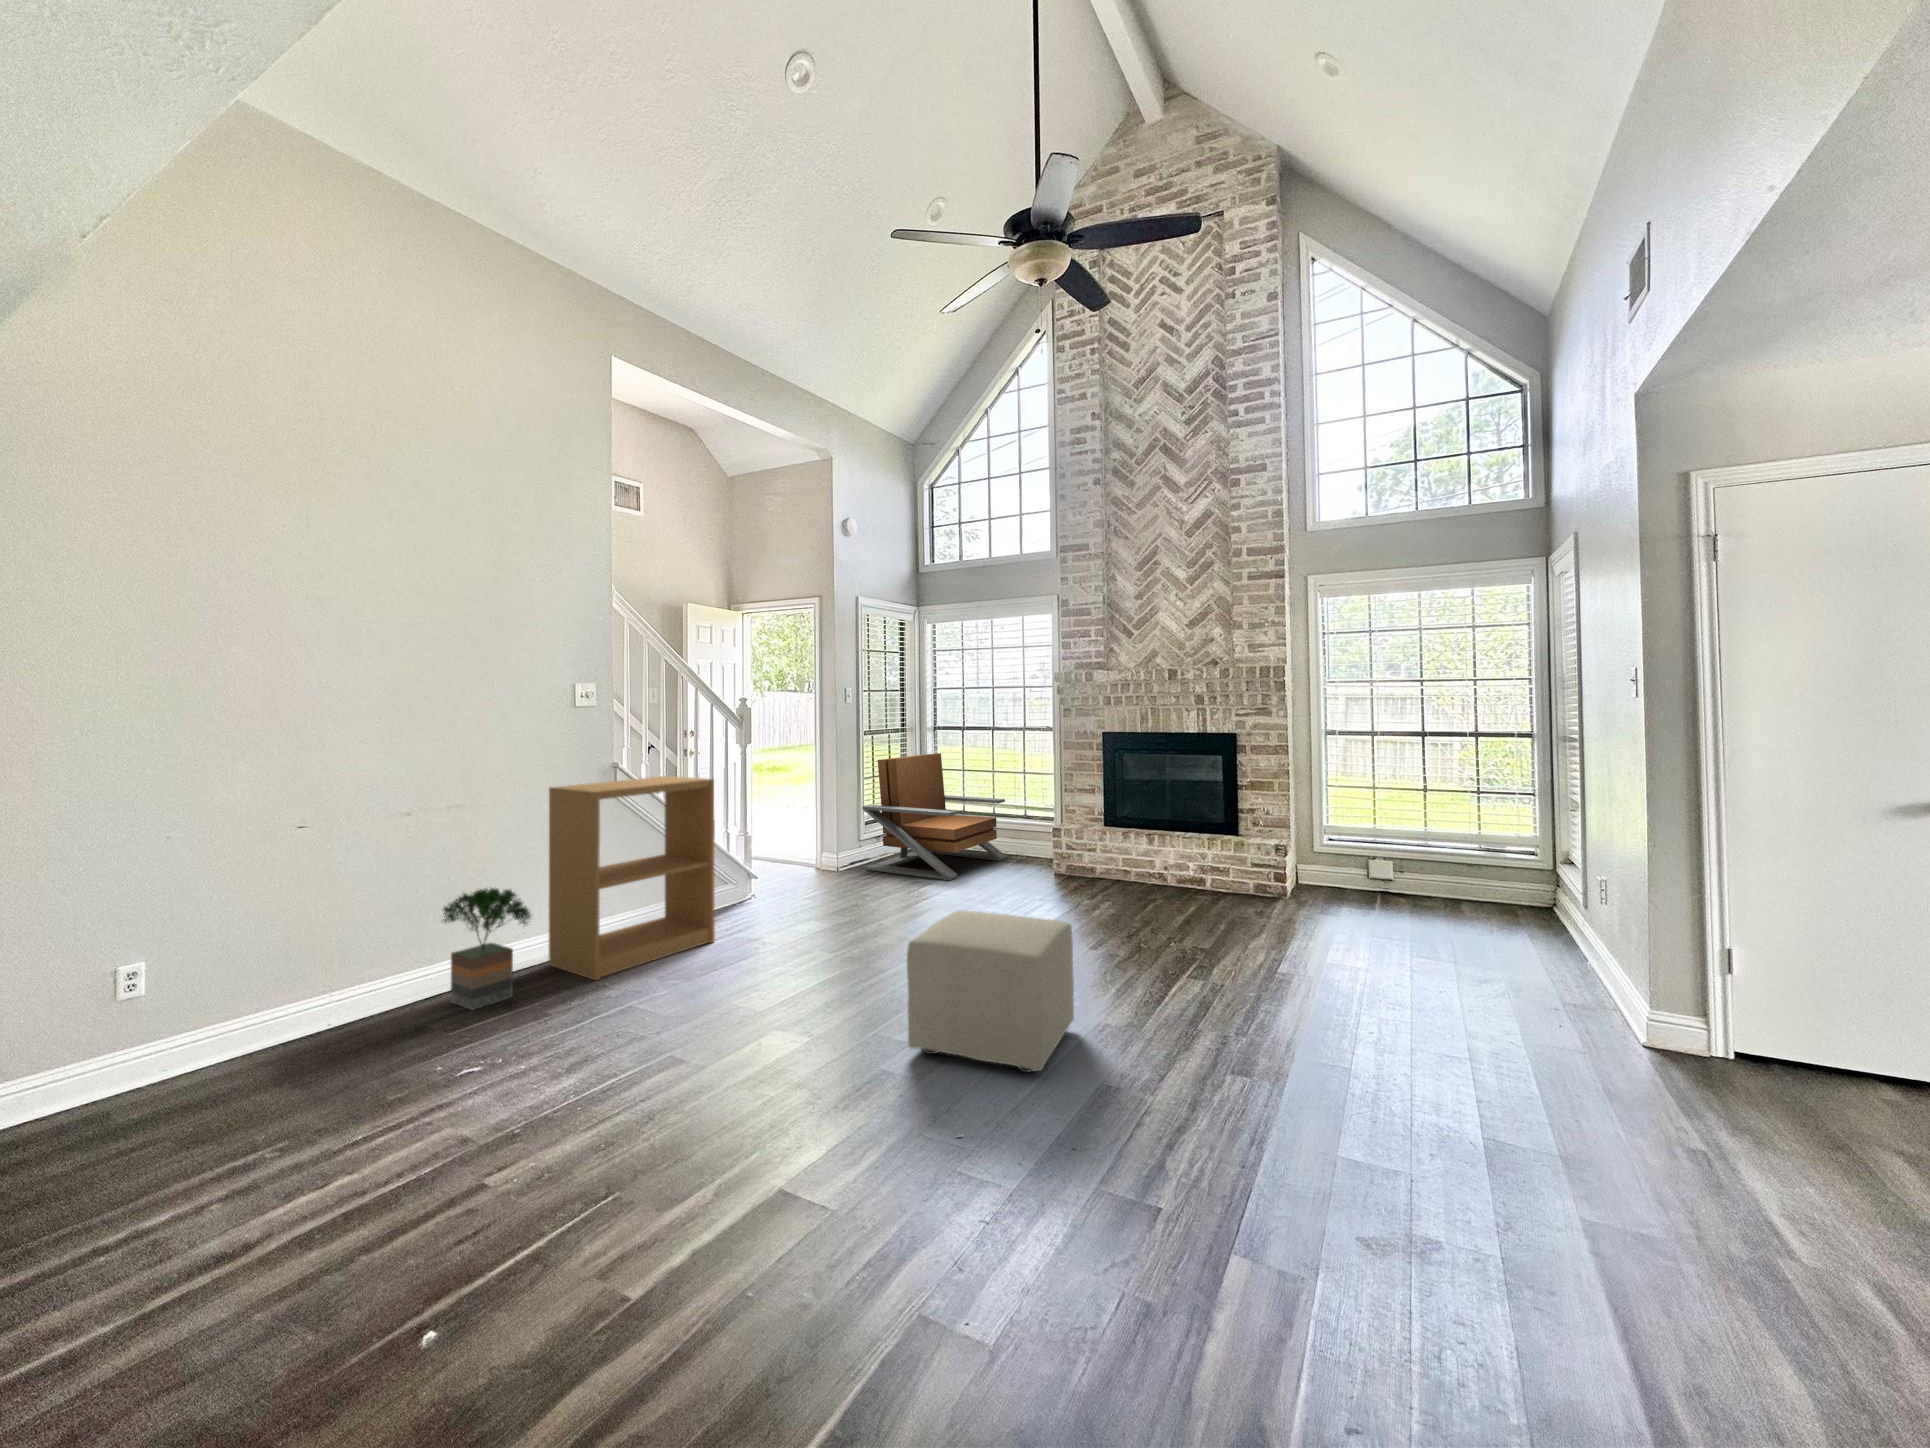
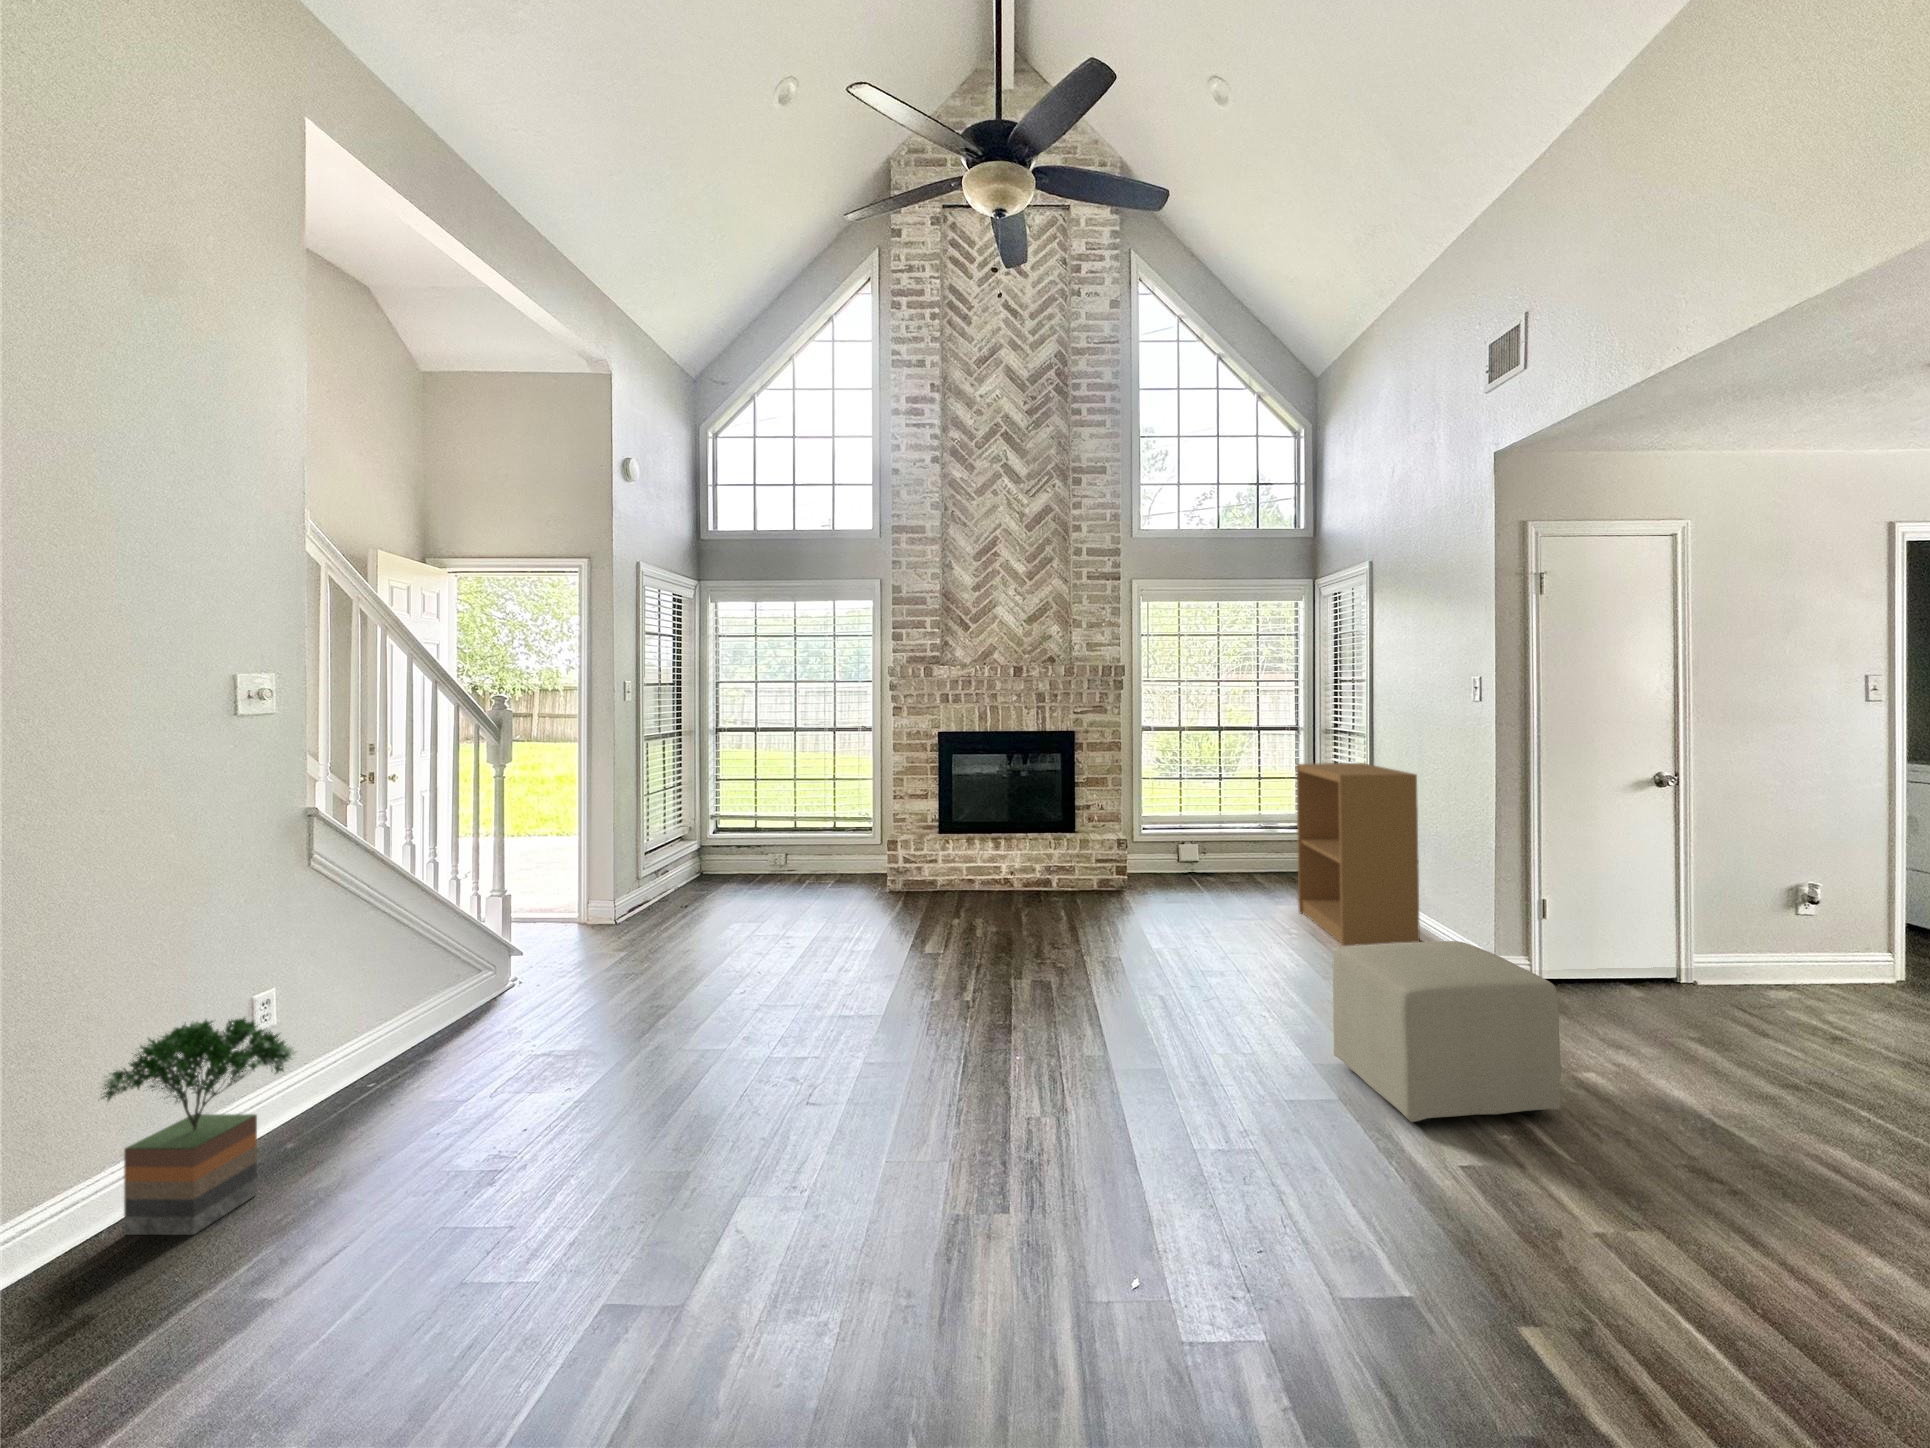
lounge chair: present [862,753,1006,880] -> none [651,763,816,915]
bookshelf: present [549,776,715,980] -> present [1296,763,1420,946]
ottoman: present [907,910,1074,1072] -> present [1333,941,1561,1123]

